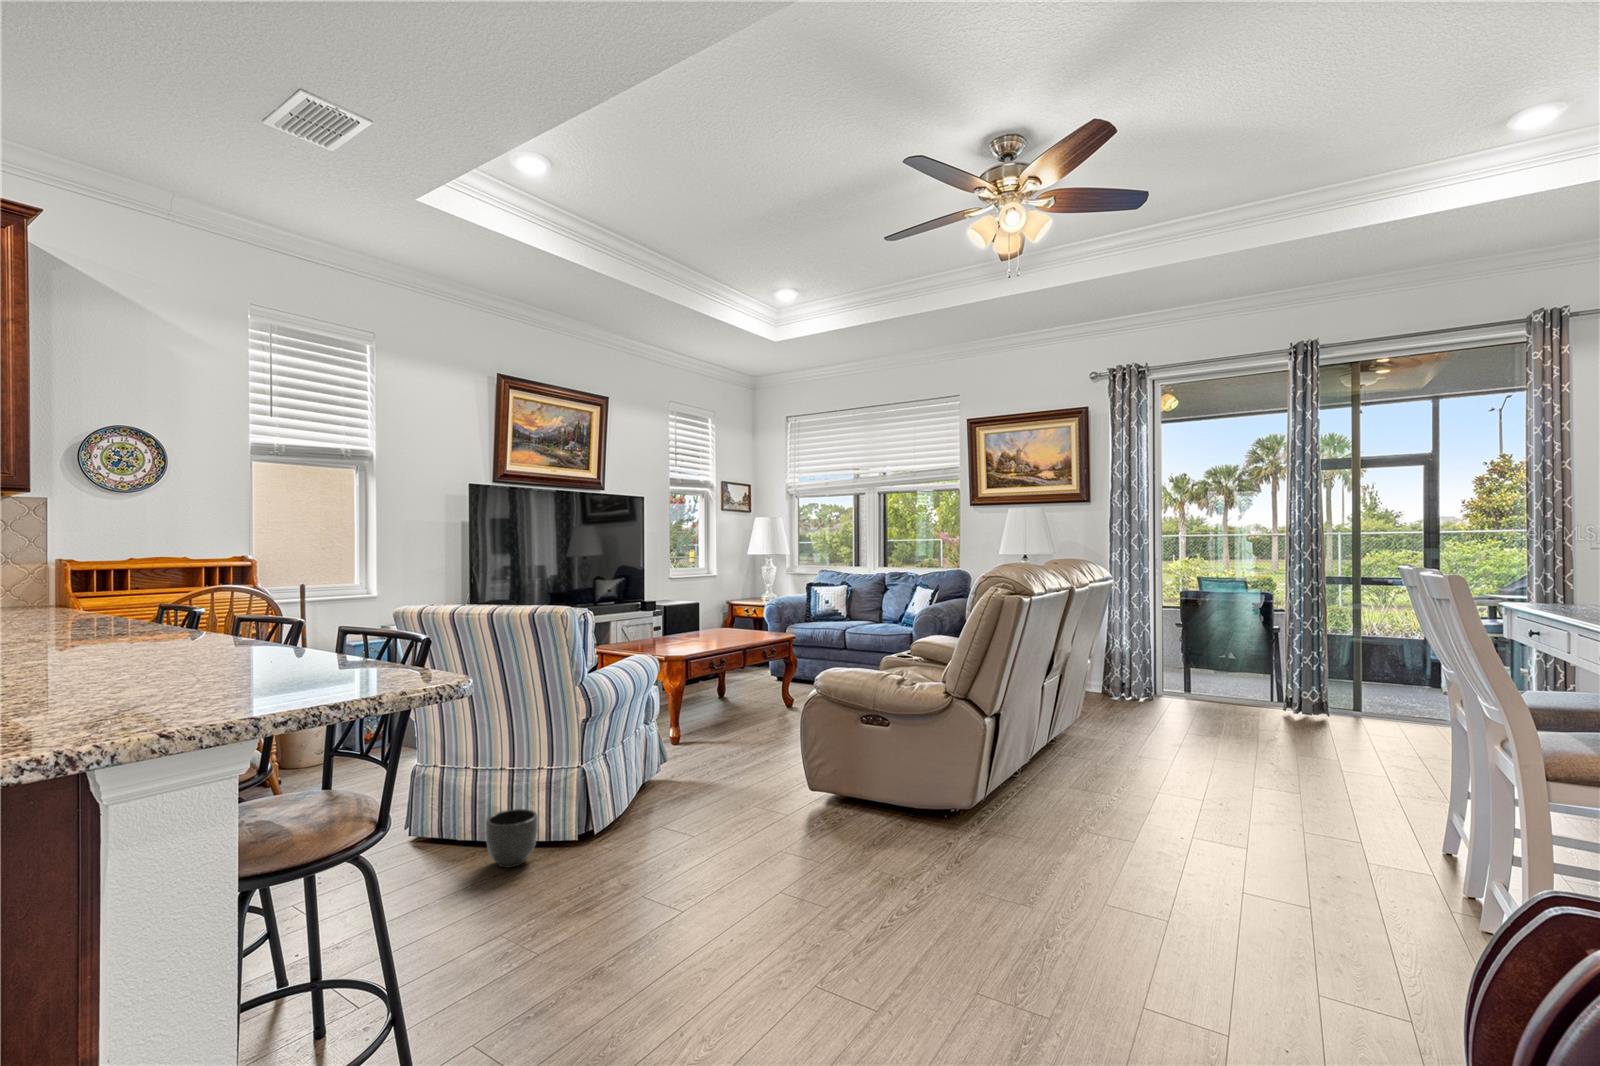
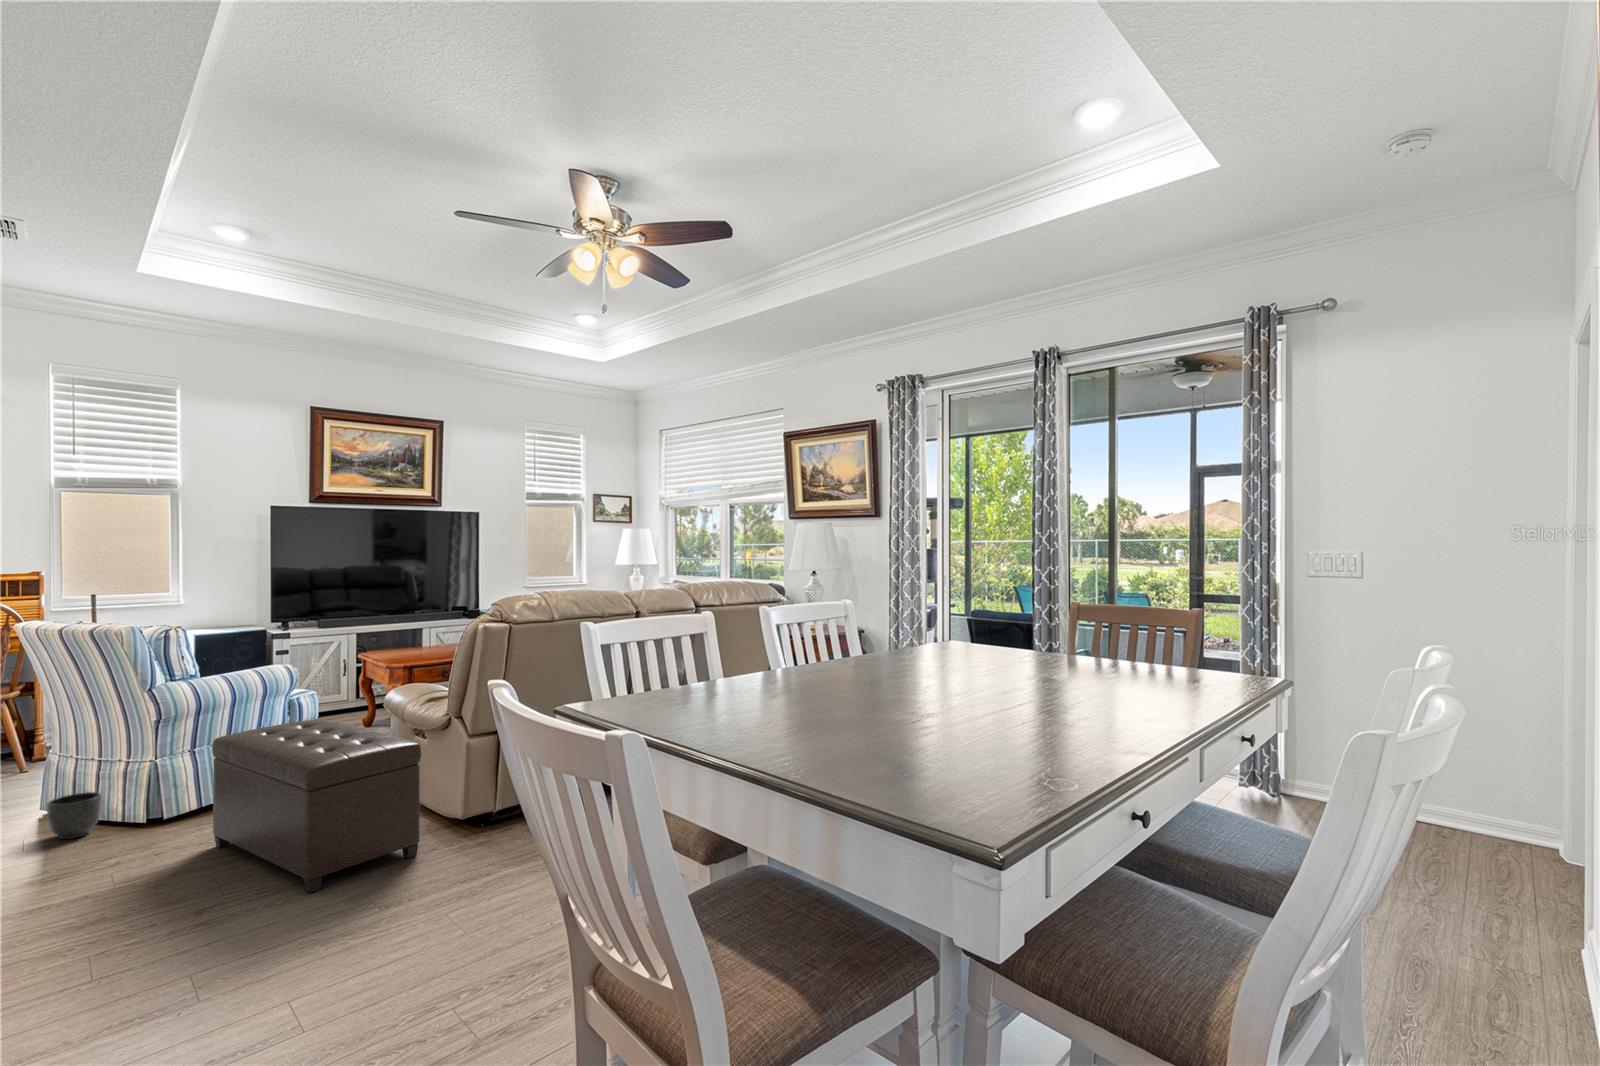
ottoman: none [708,711,964,900] -> present [212,719,421,893]

